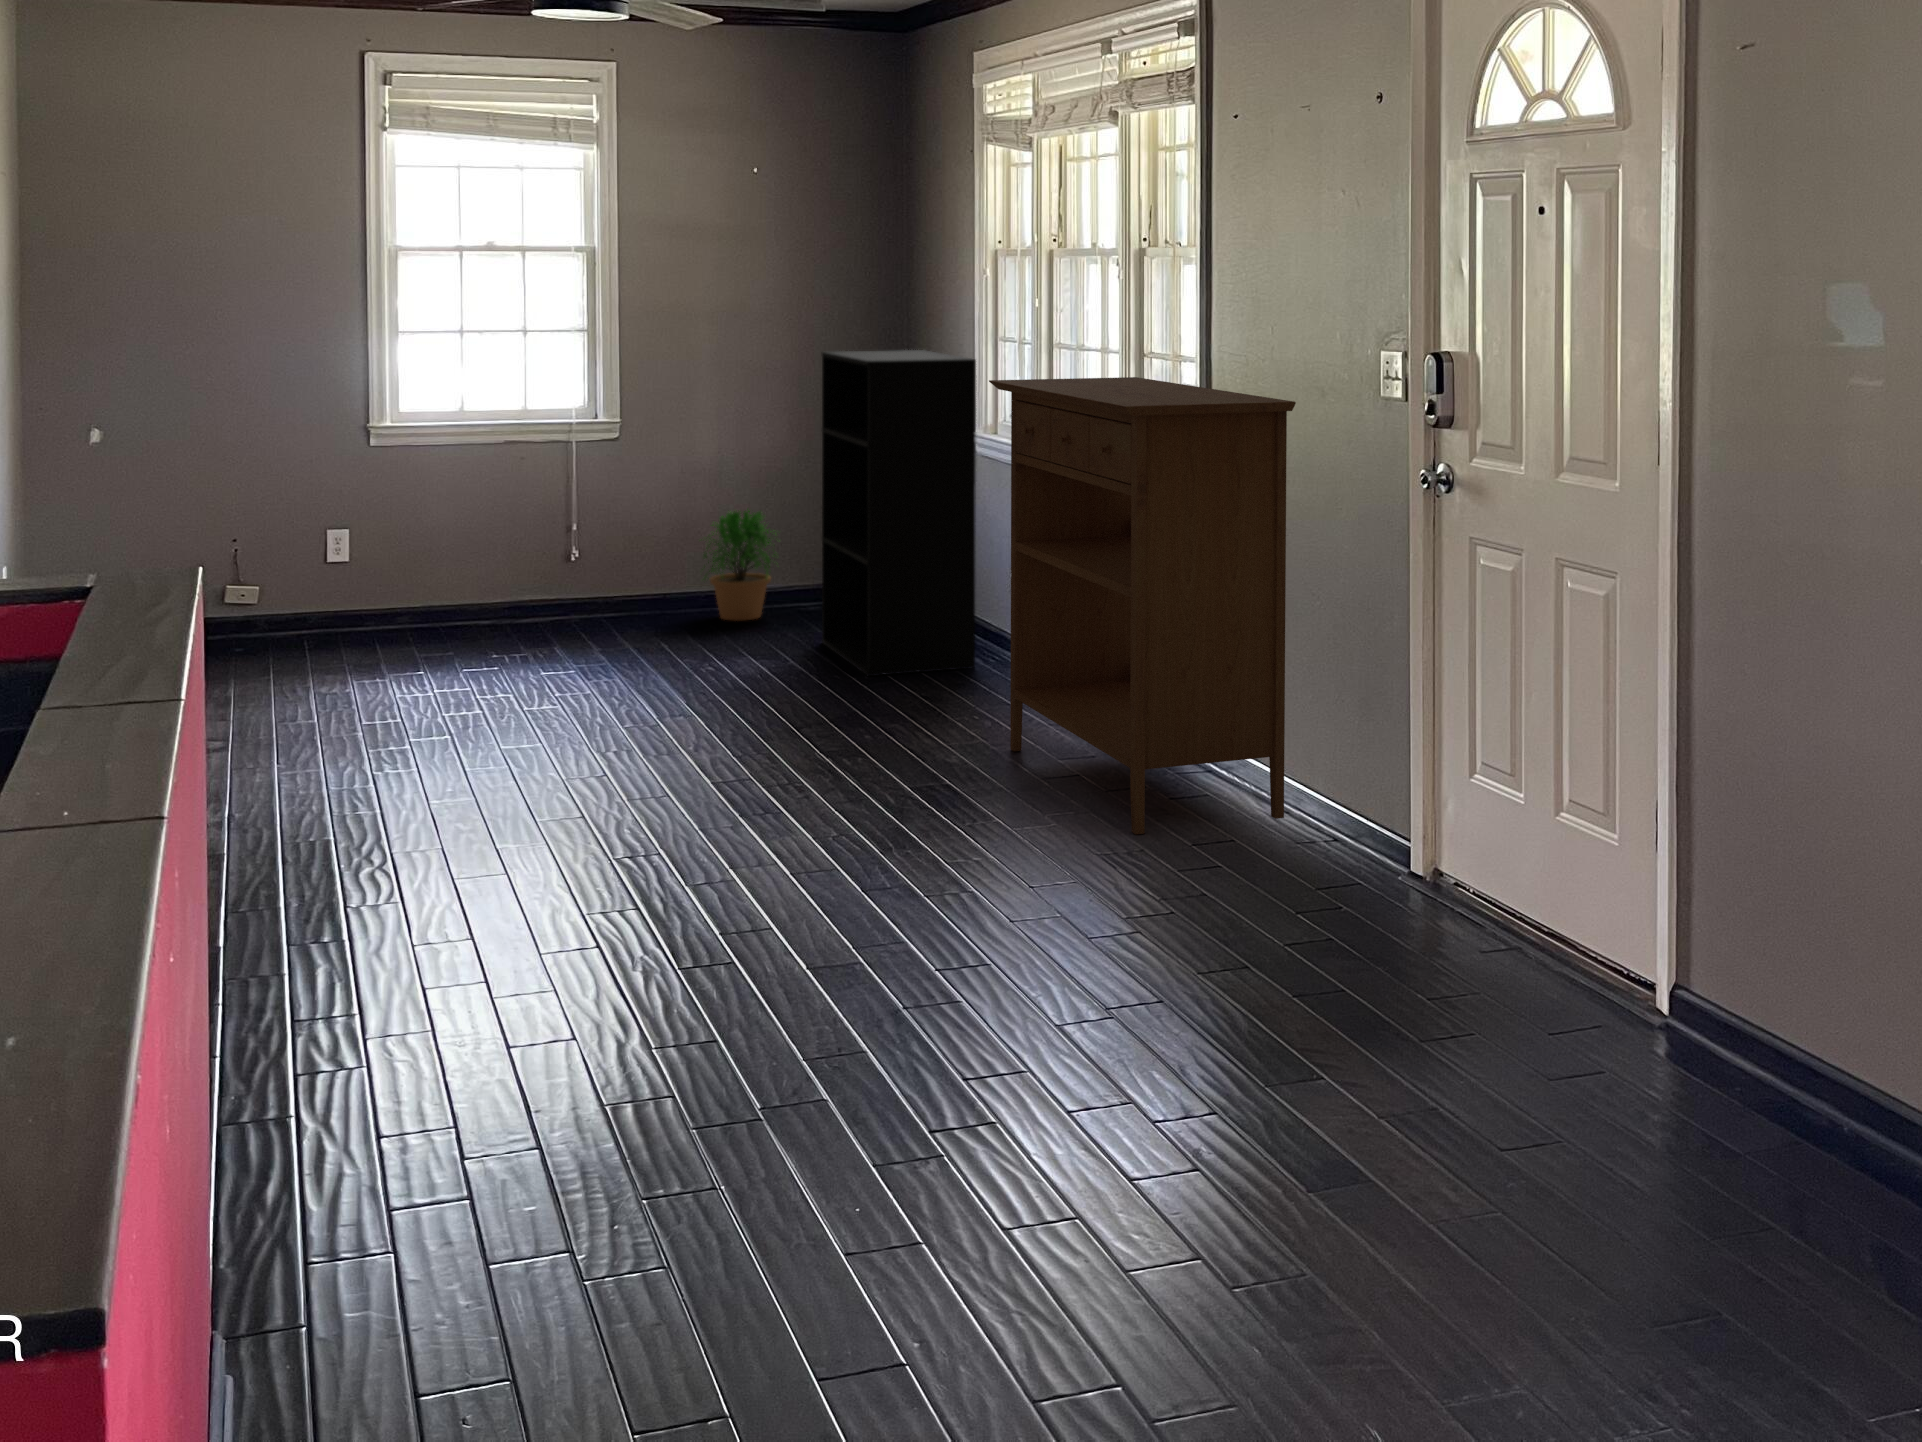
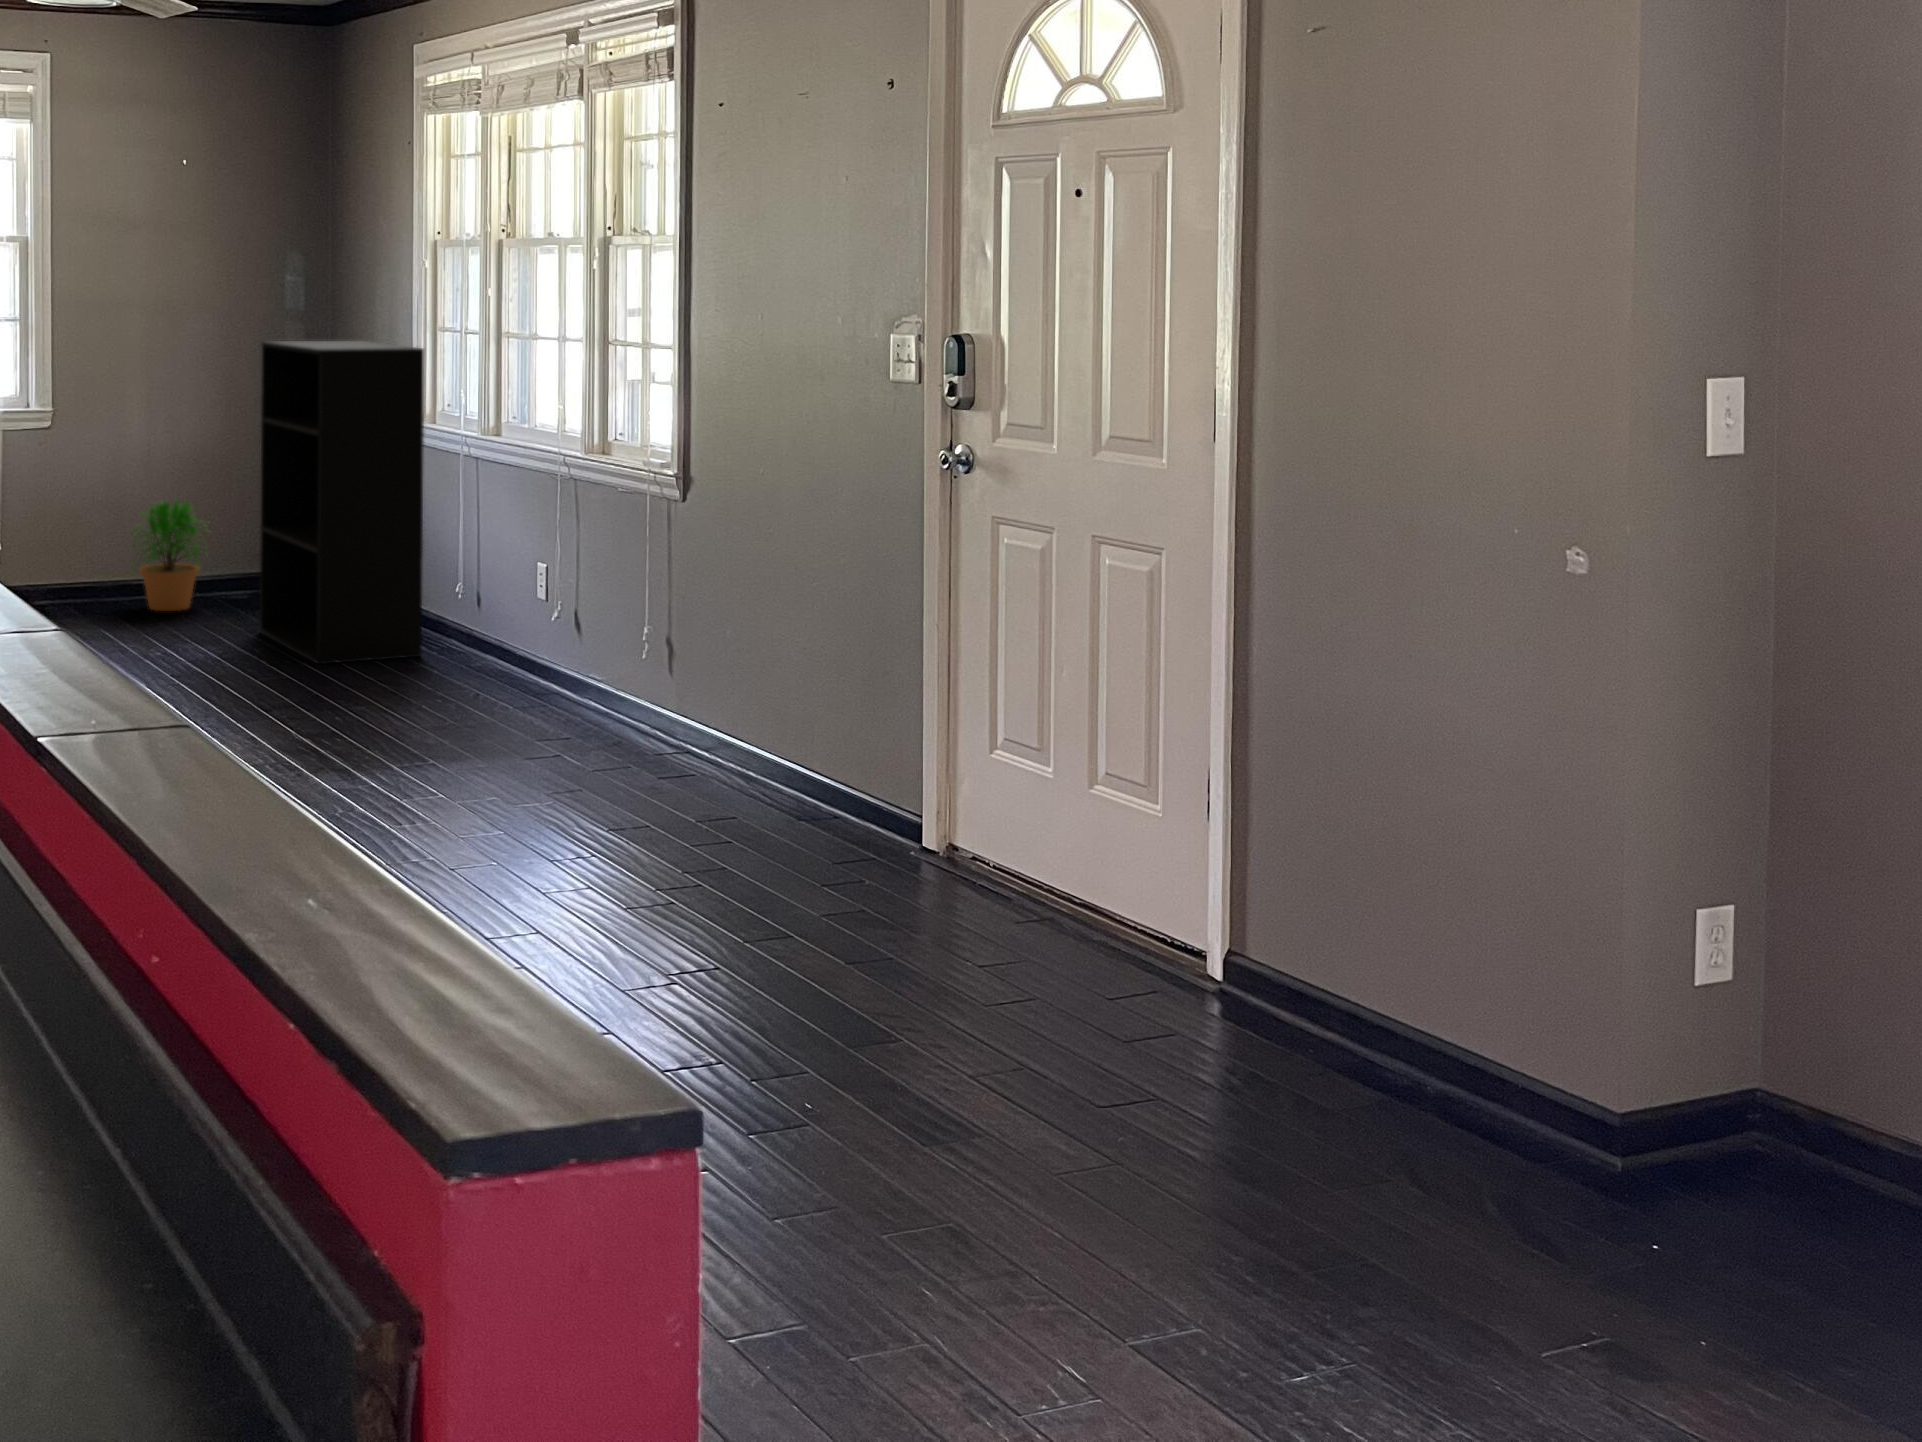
console table: present [989,377,1296,835] -> none [465,364,794,814]

